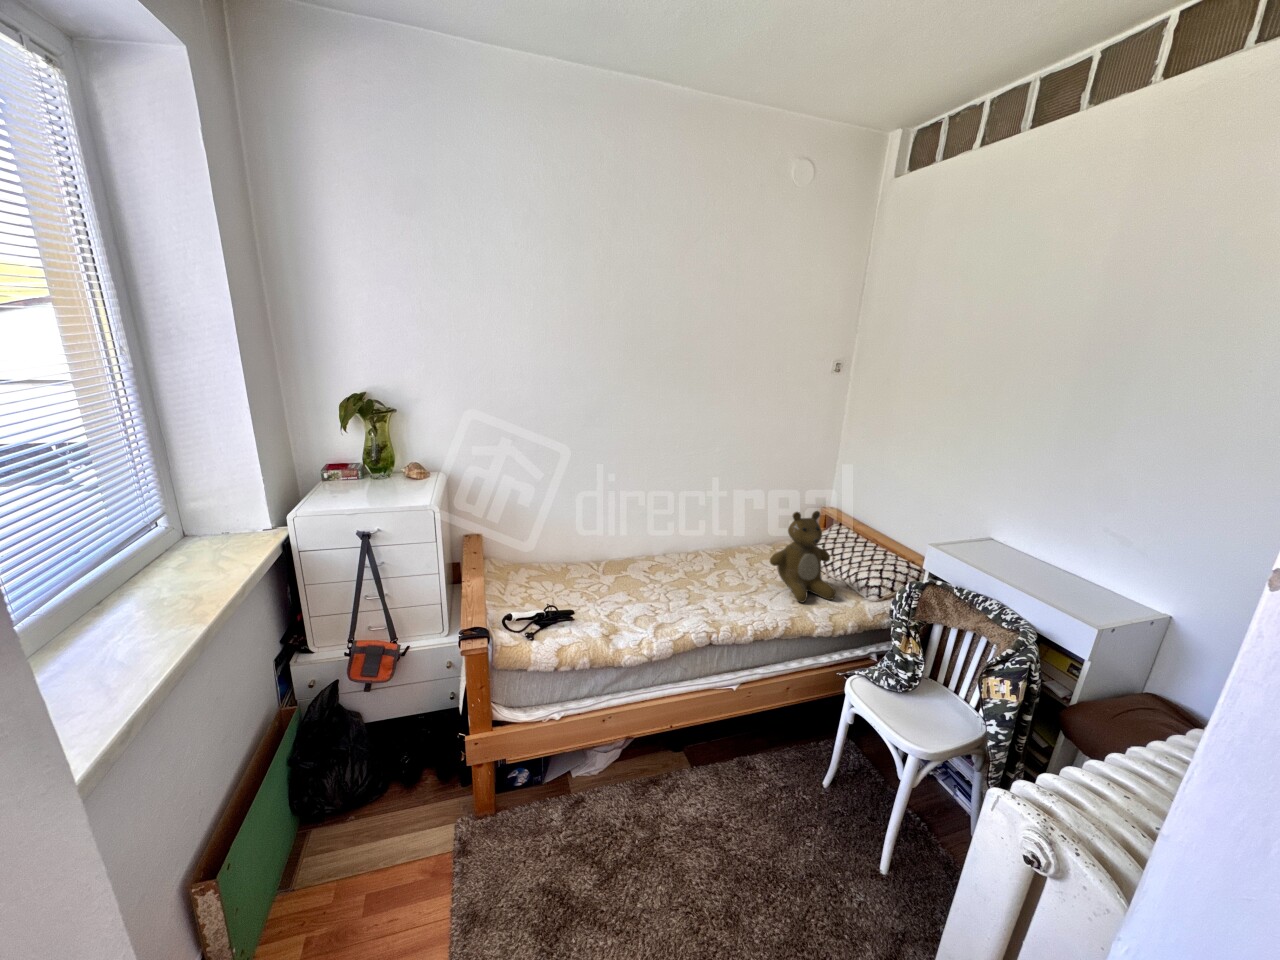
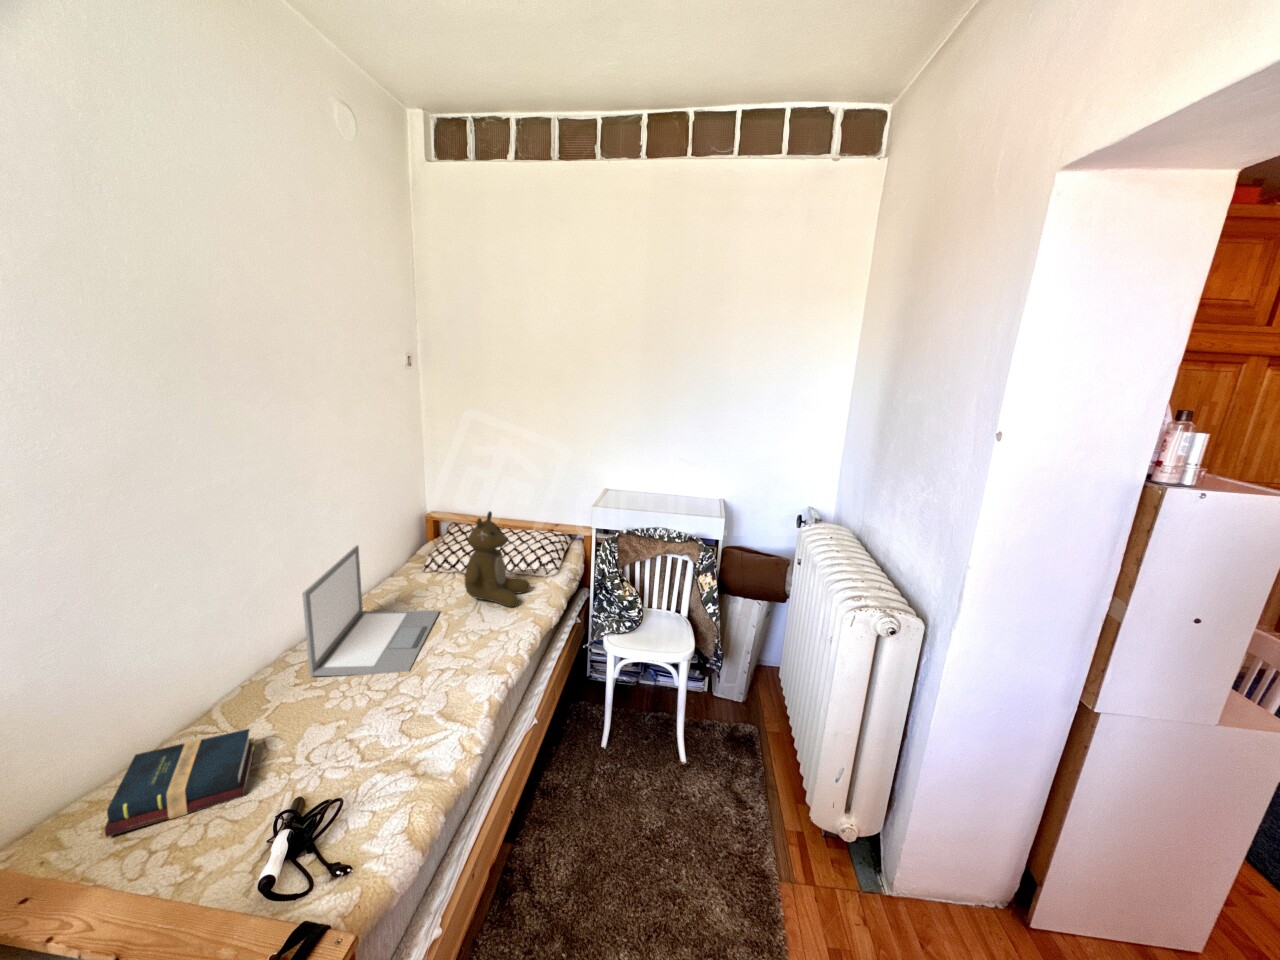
laptop: none [648,504,753,597] -> present [302,545,439,676]
hardback book: none [527,557,592,597] -> present [105,729,255,837]

